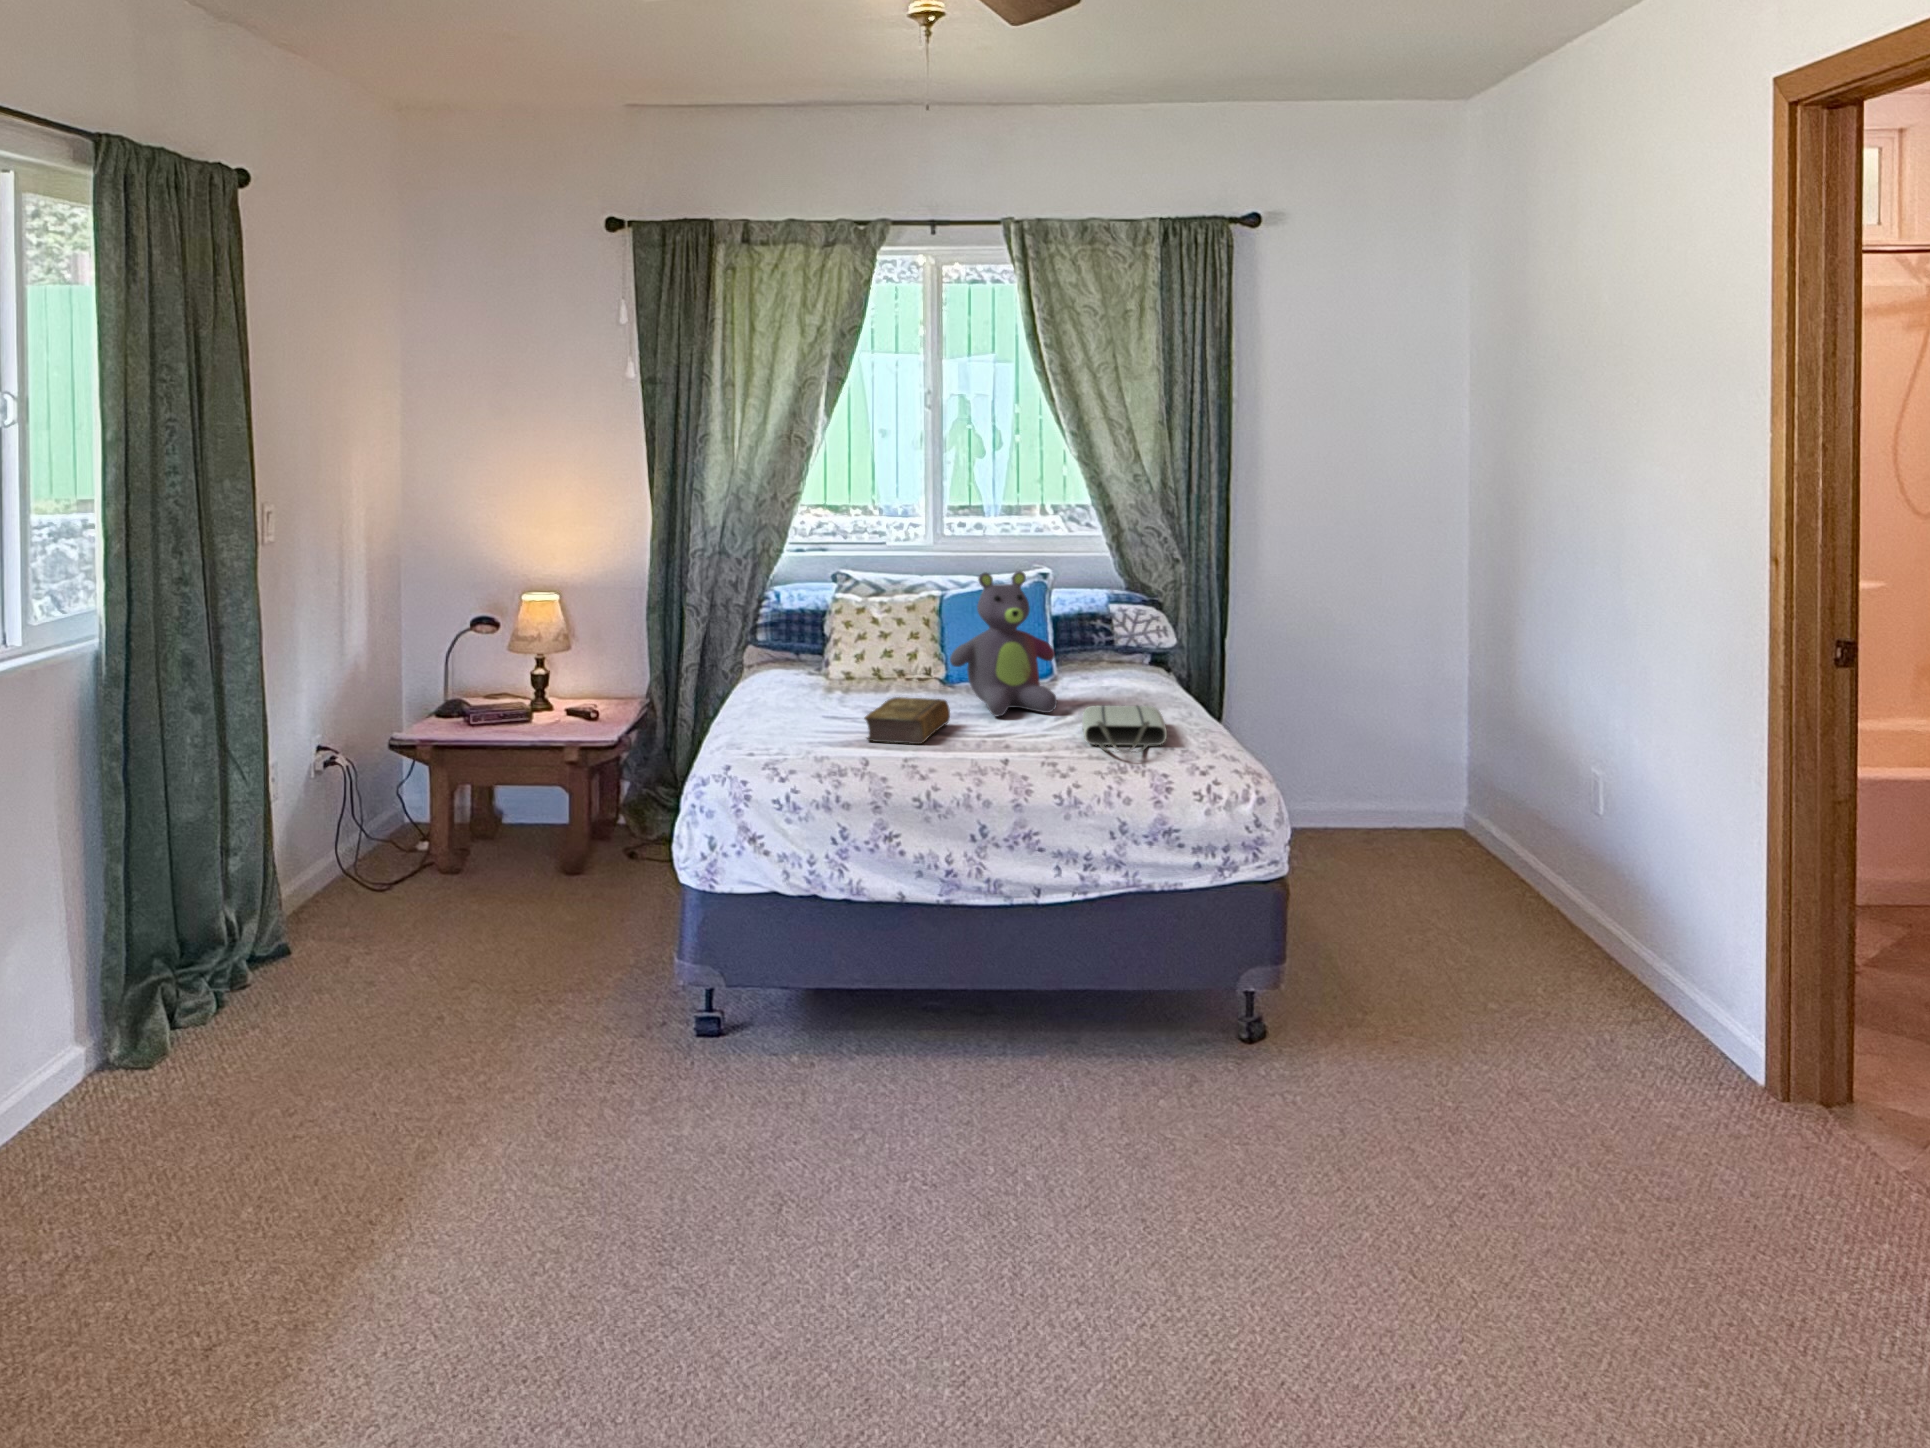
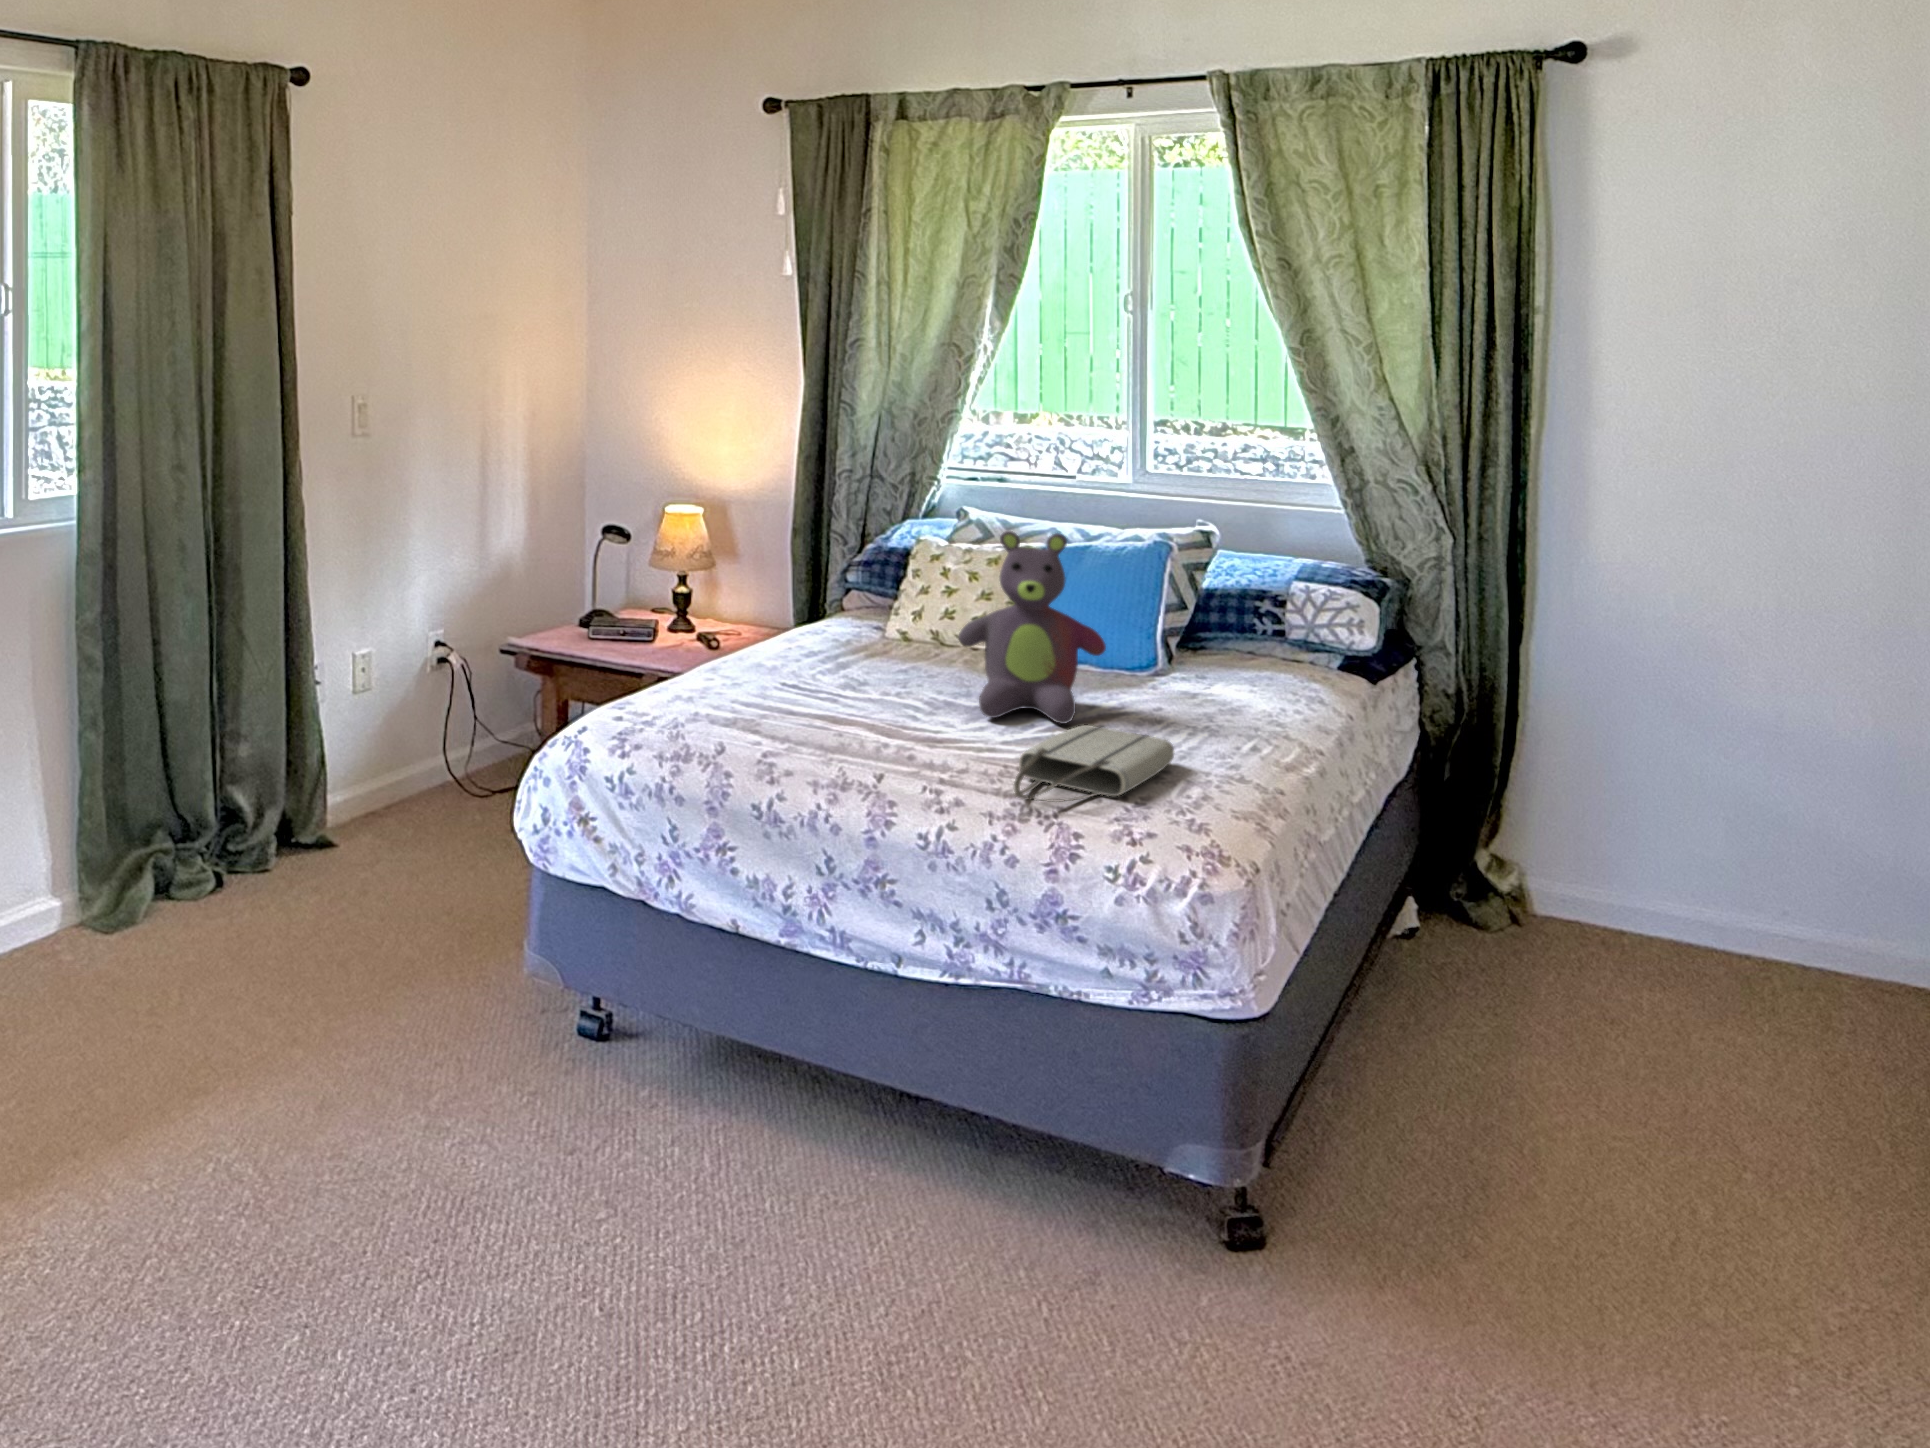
book: present [864,697,950,744] -> none [783,673,917,737]

